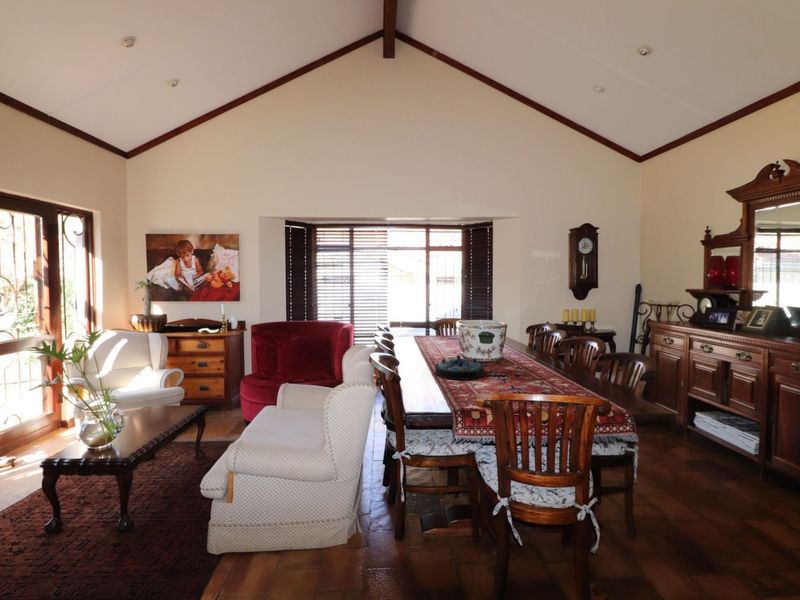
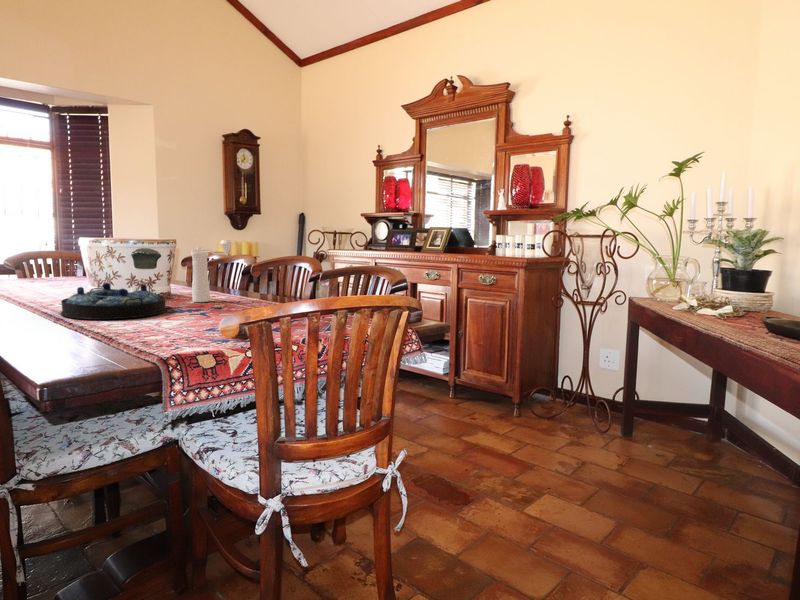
pepper mill: none [504,331,531,371] -> present [191,240,232,302]

